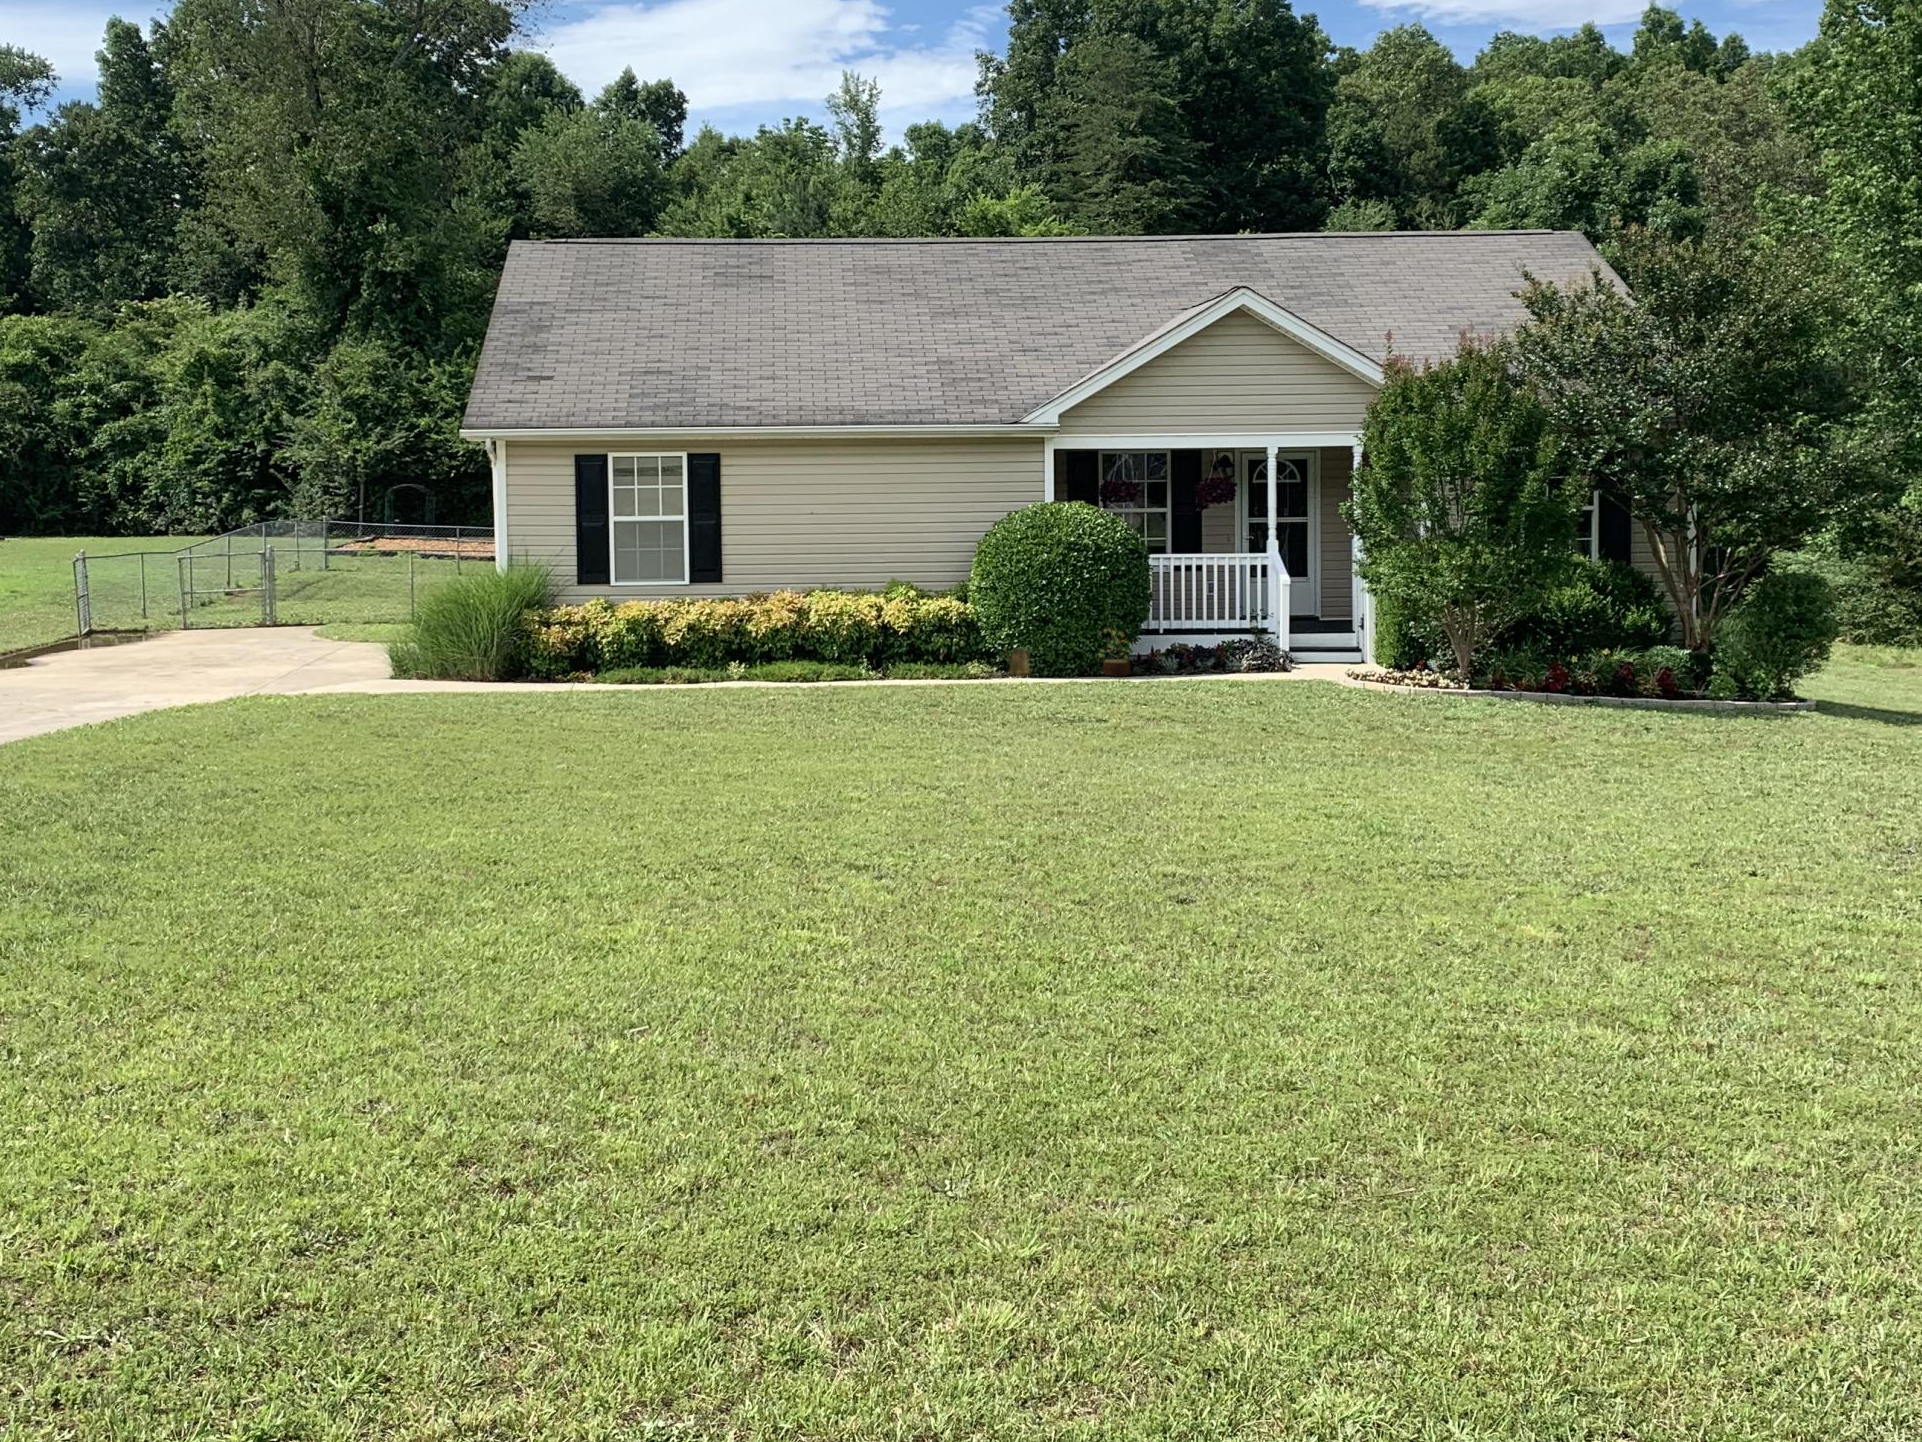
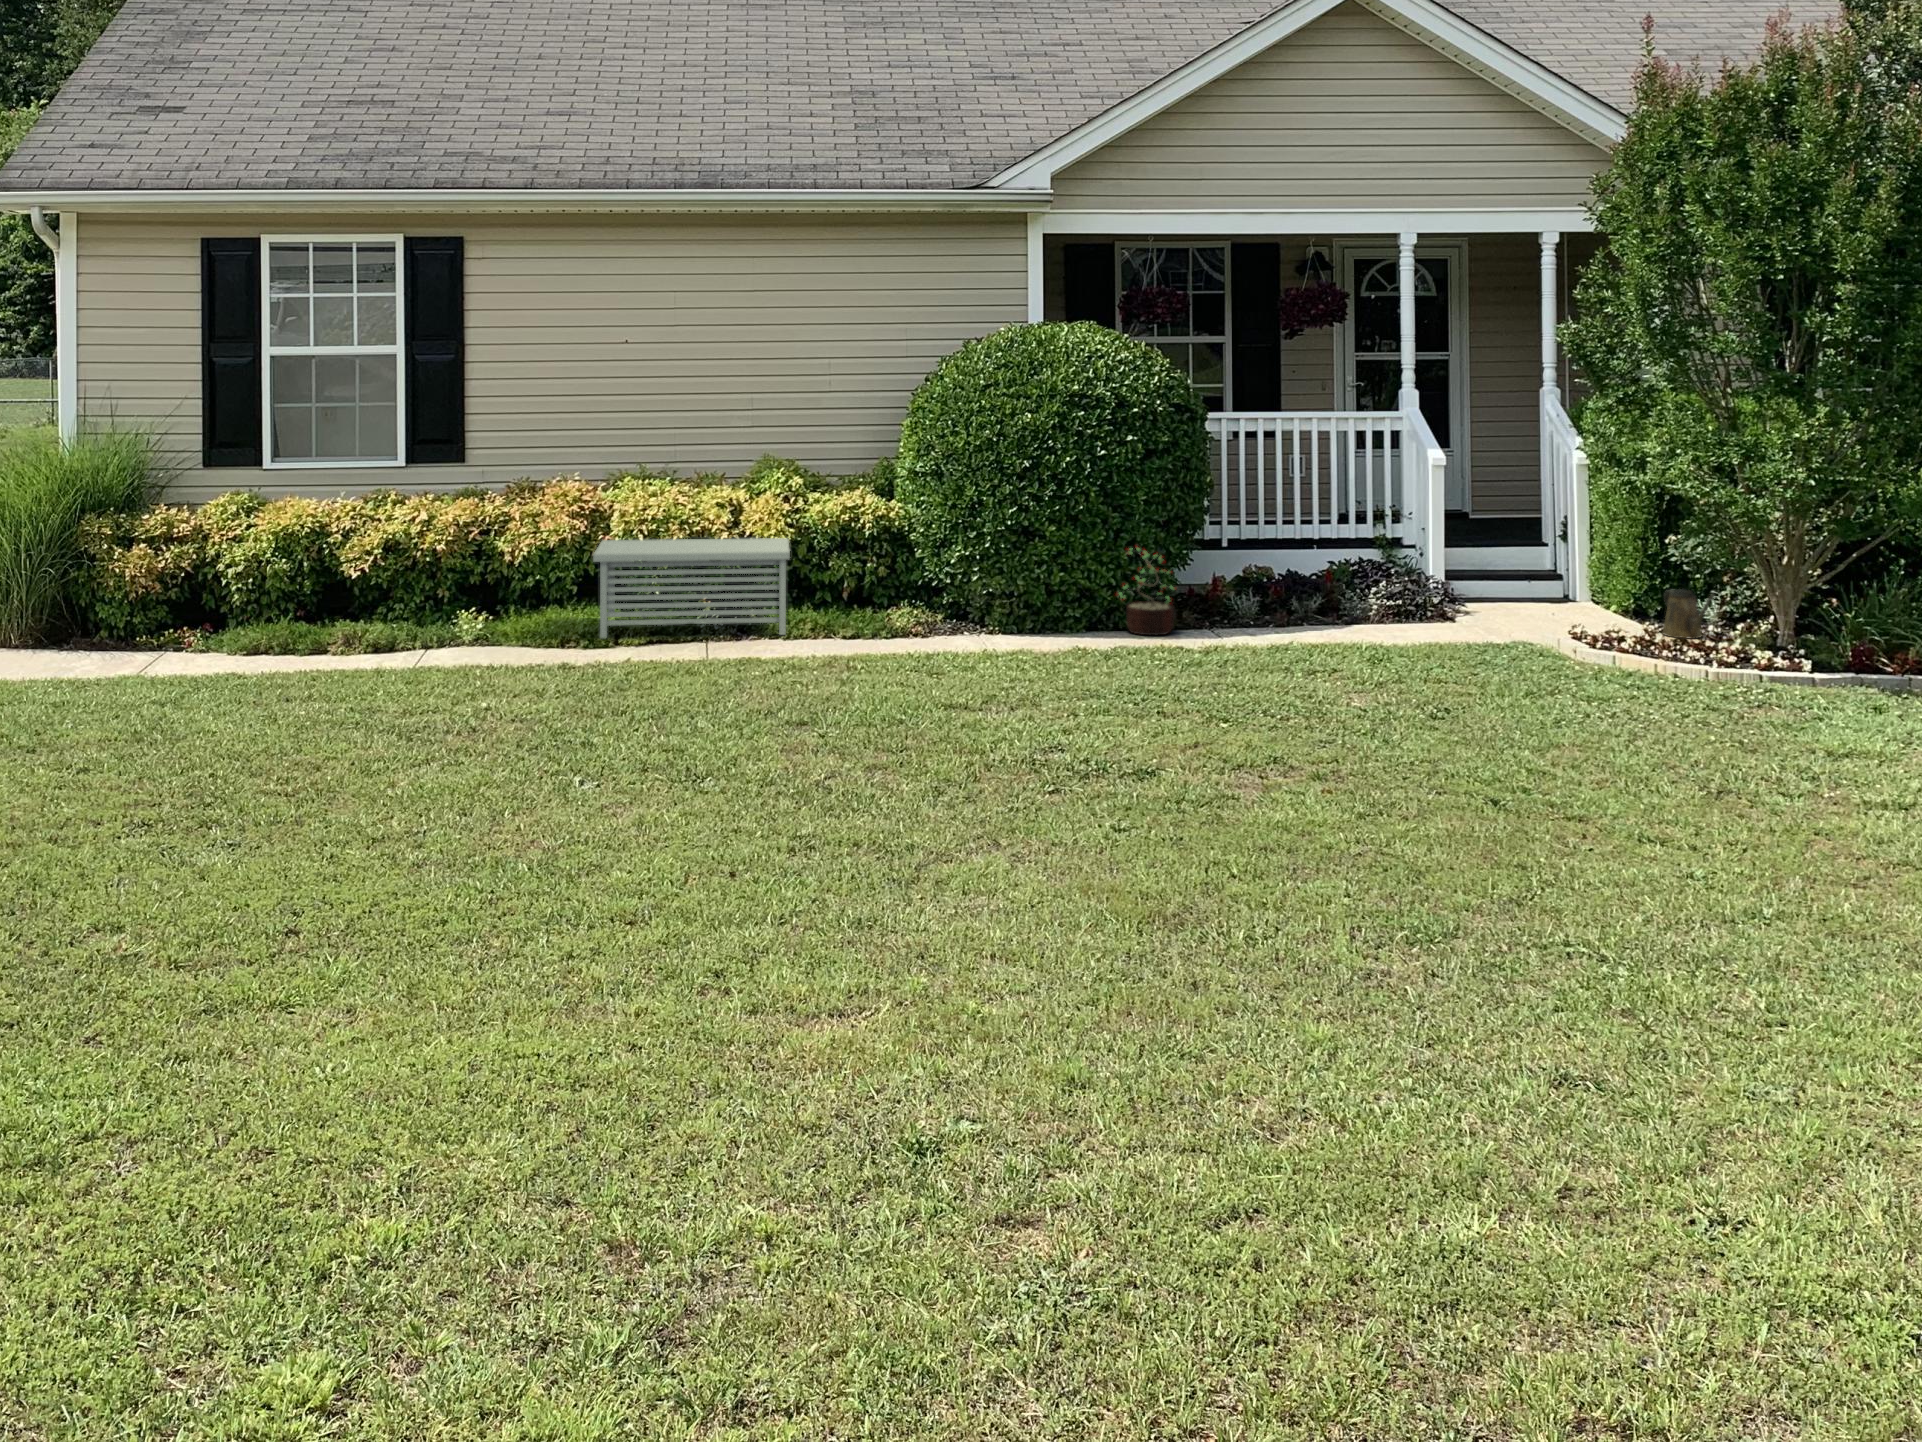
storage bench: none [809,624,918,676] -> present [593,538,790,638]
watering can: present [1006,648,1030,675] -> present [1663,589,1714,639]

